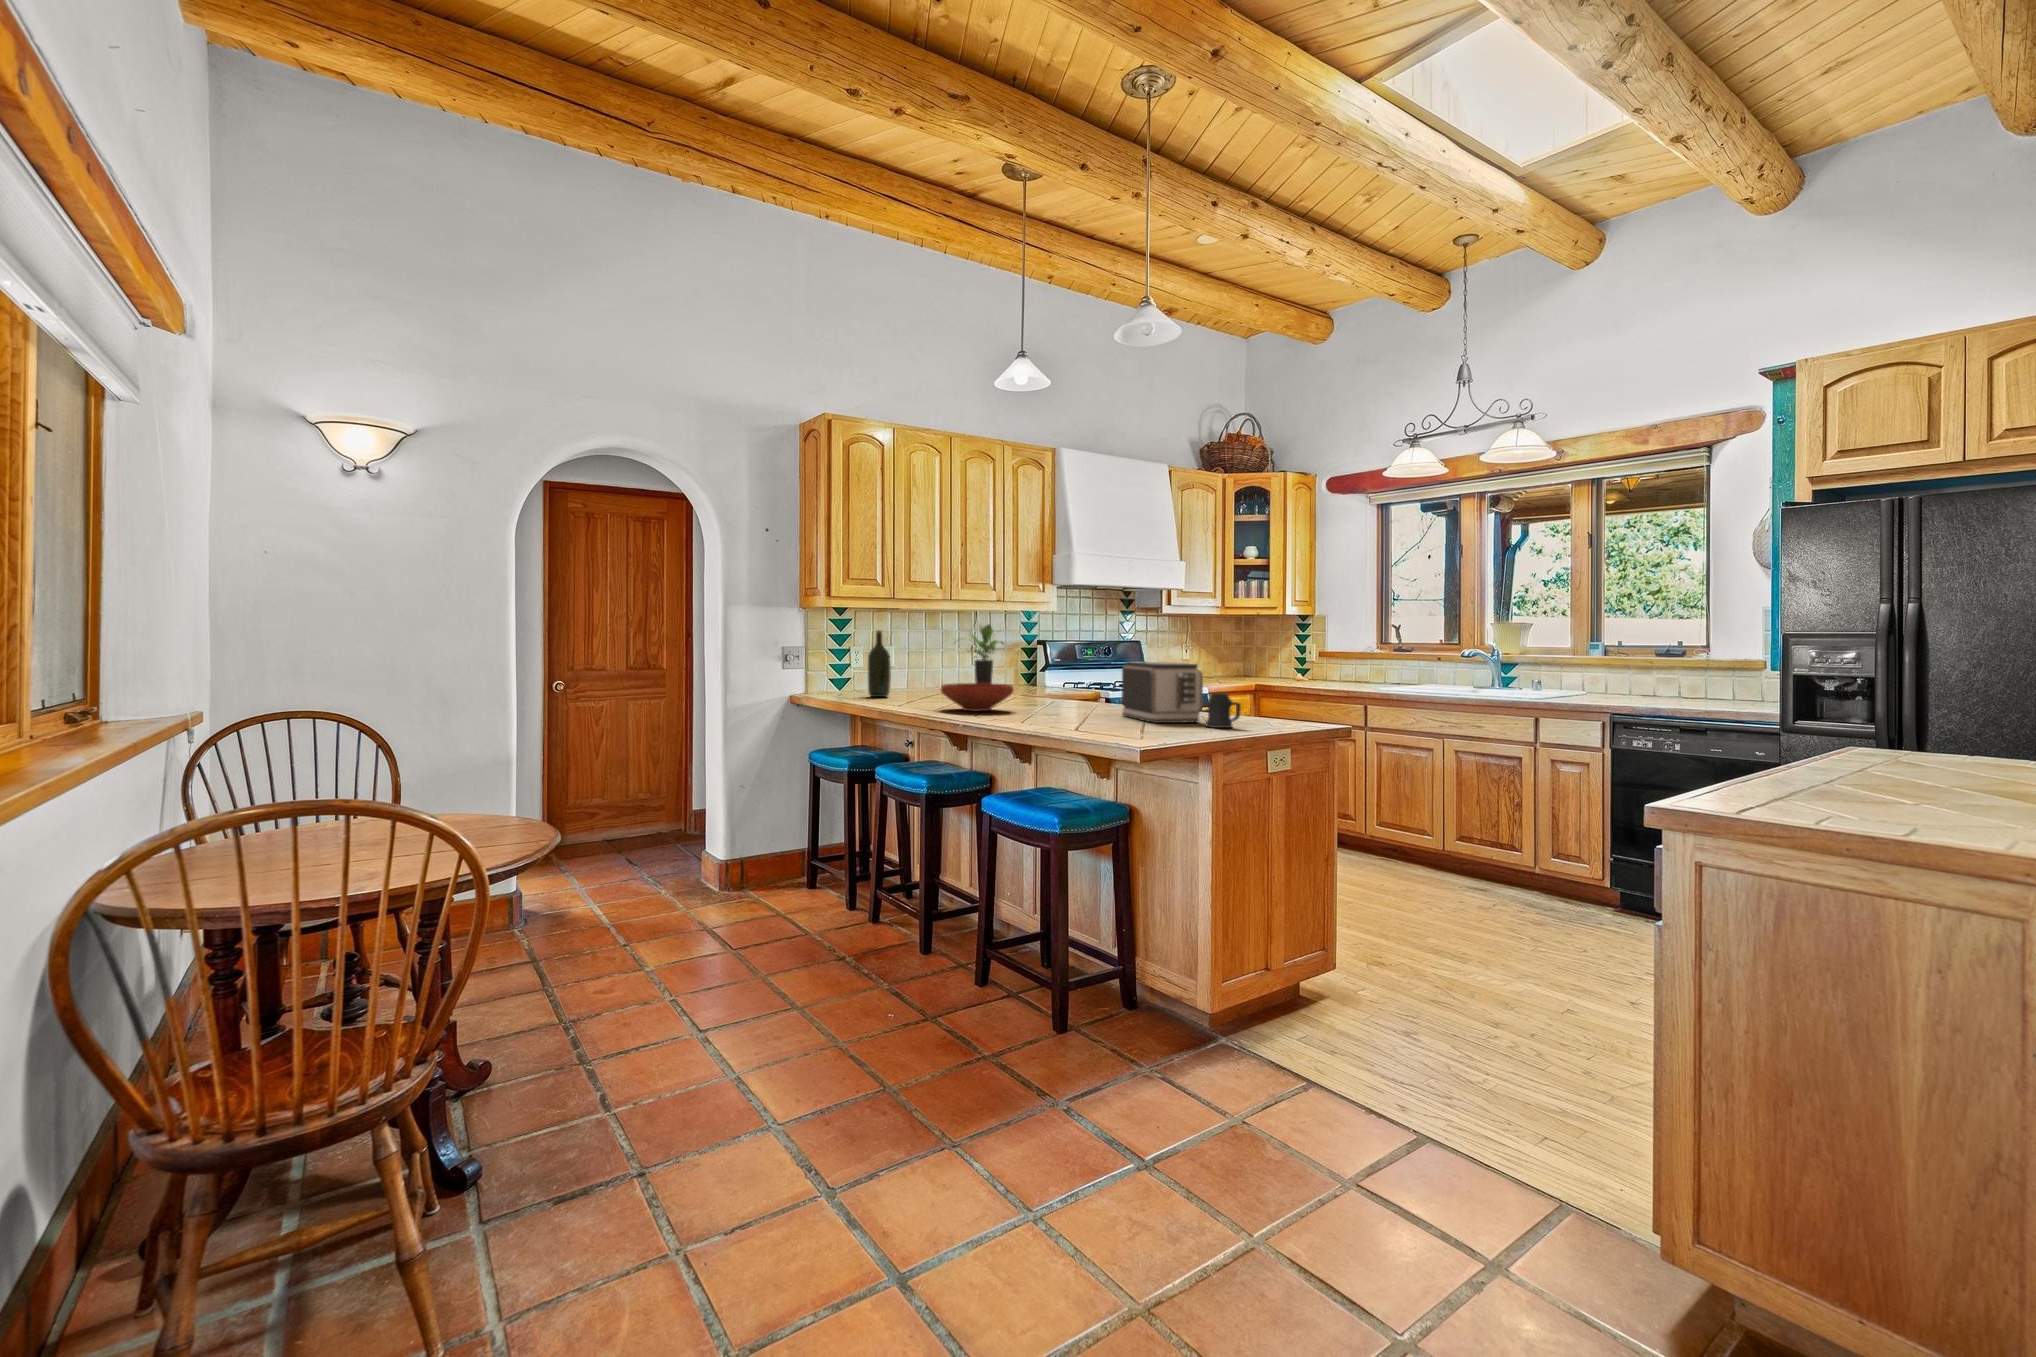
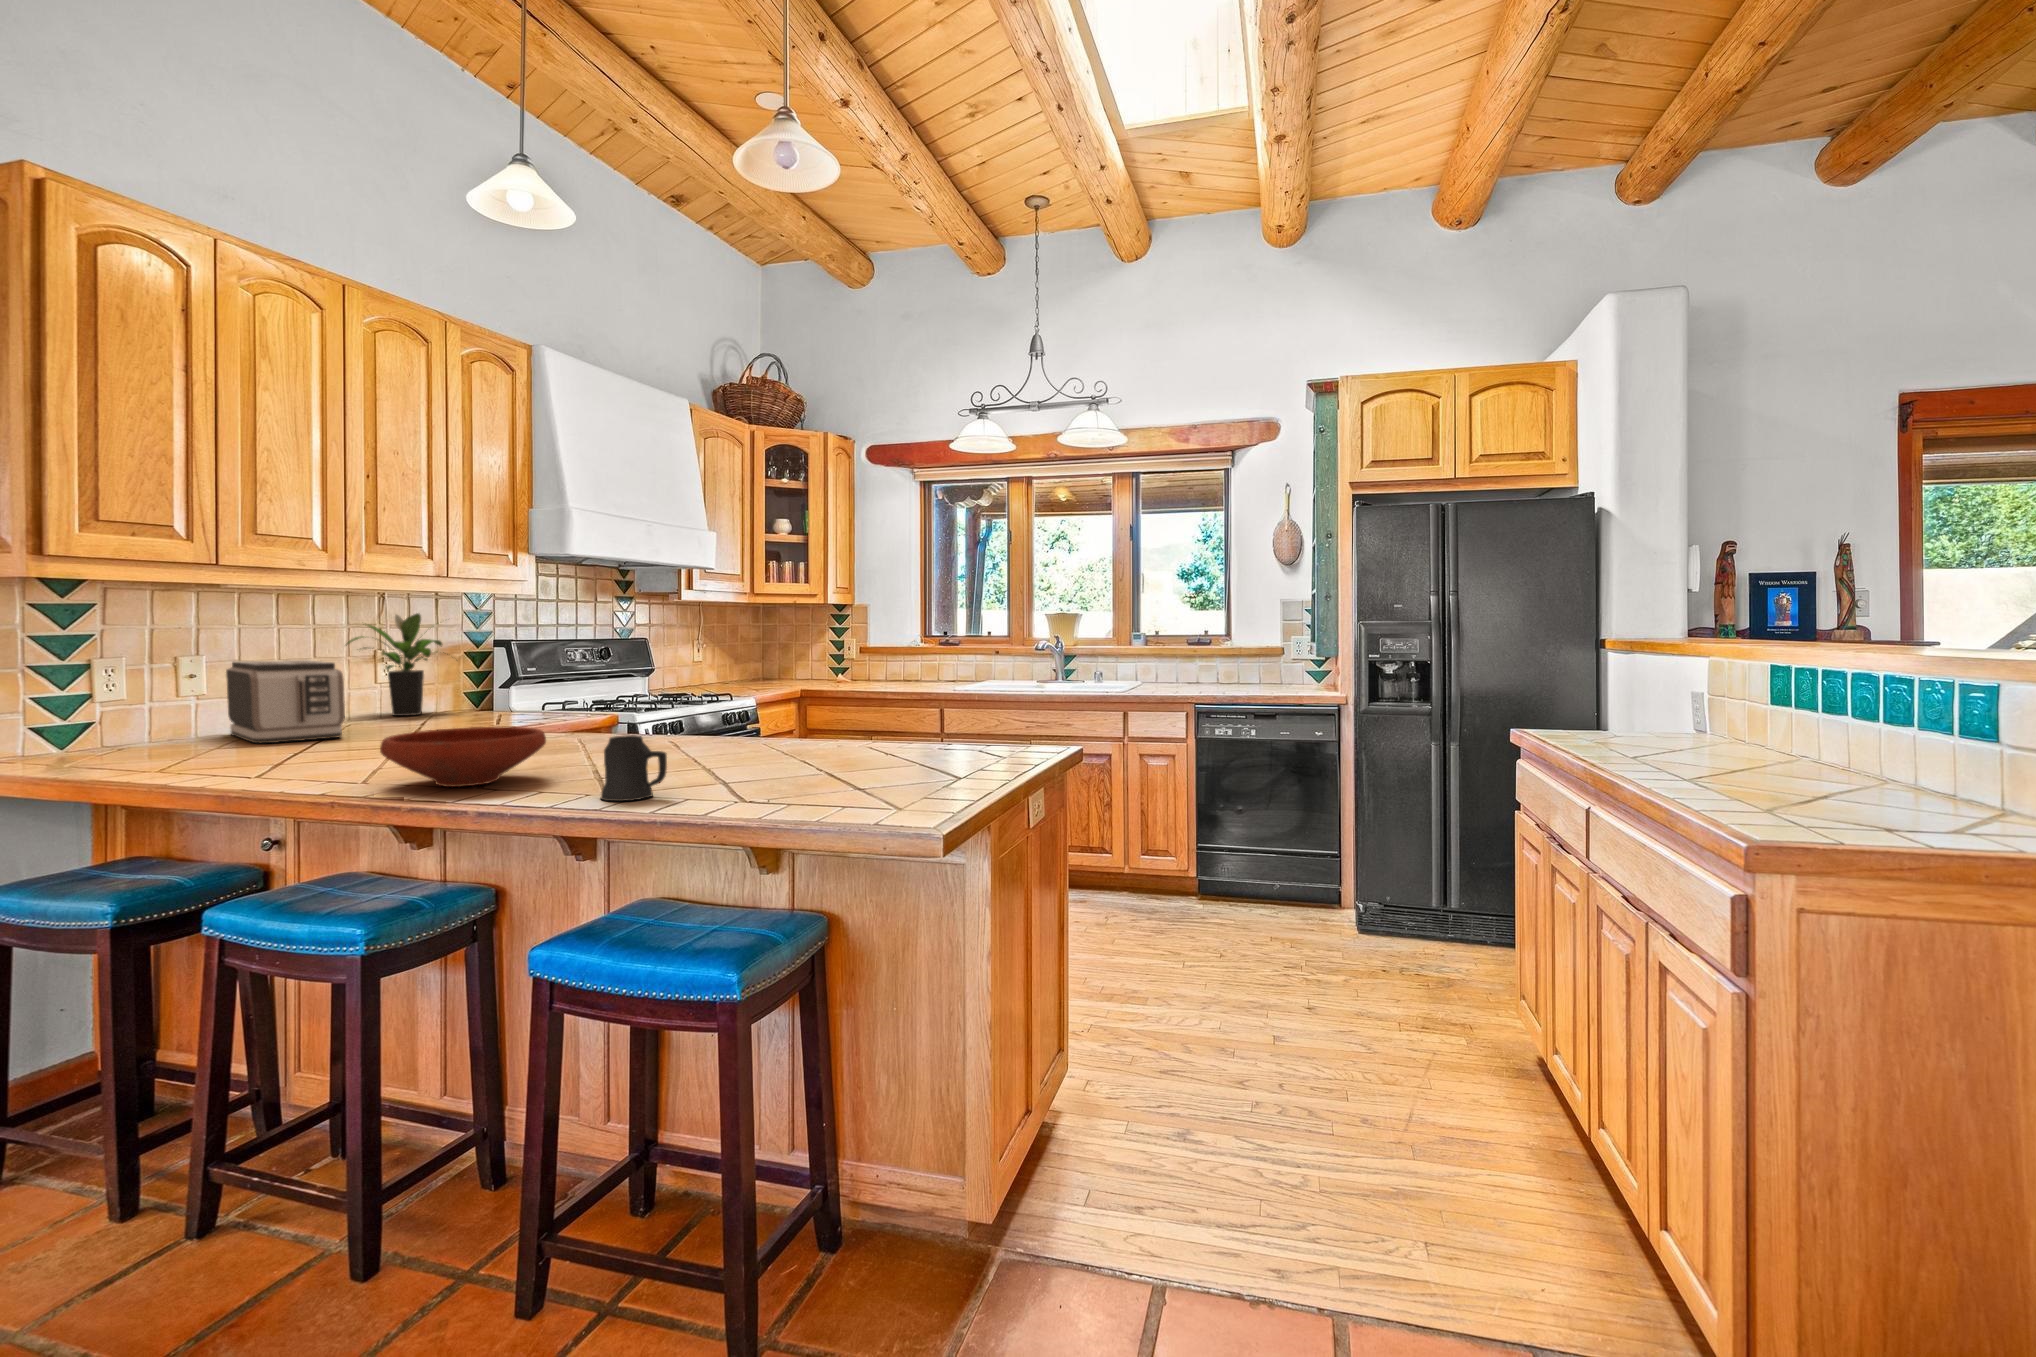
wine bottle: present [868,630,891,697] -> none [157,627,222,763]
toaster: present [1122,662,1203,723] -> present [226,660,345,743]
mug: present [1206,693,1241,728] -> present [601,735,667,801]

